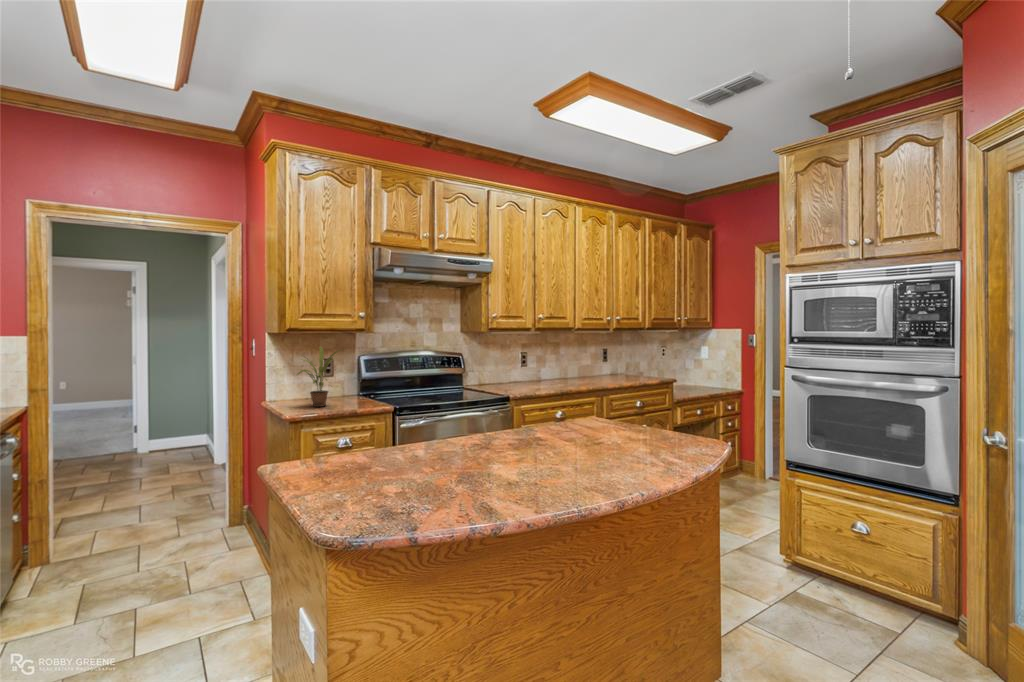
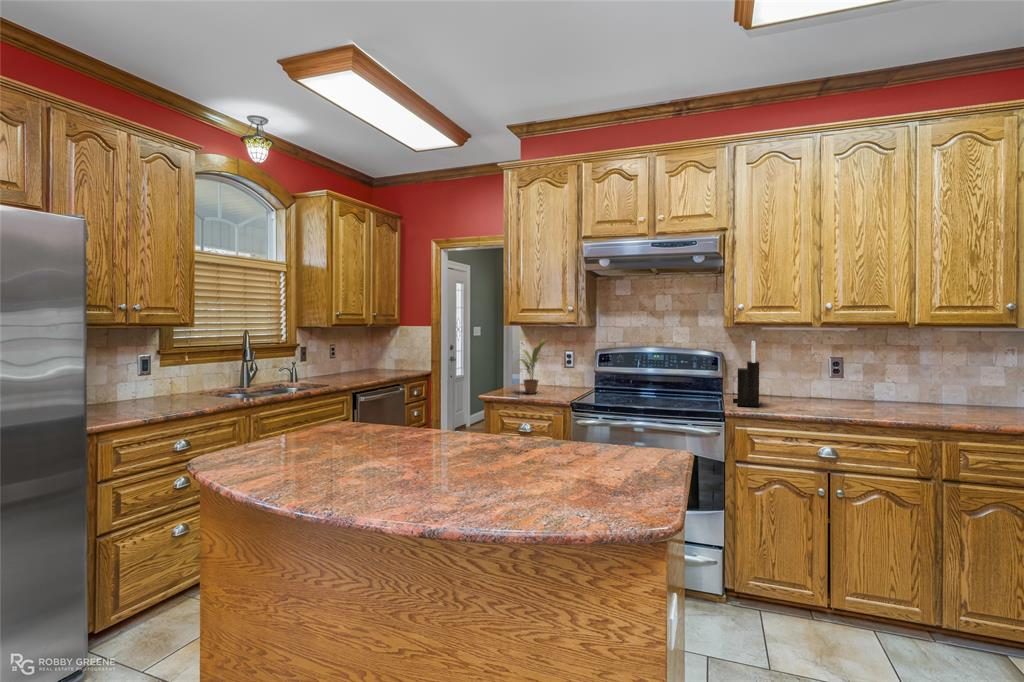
knife block: none [491,342,517,392] -> present [733,341,759,406]

